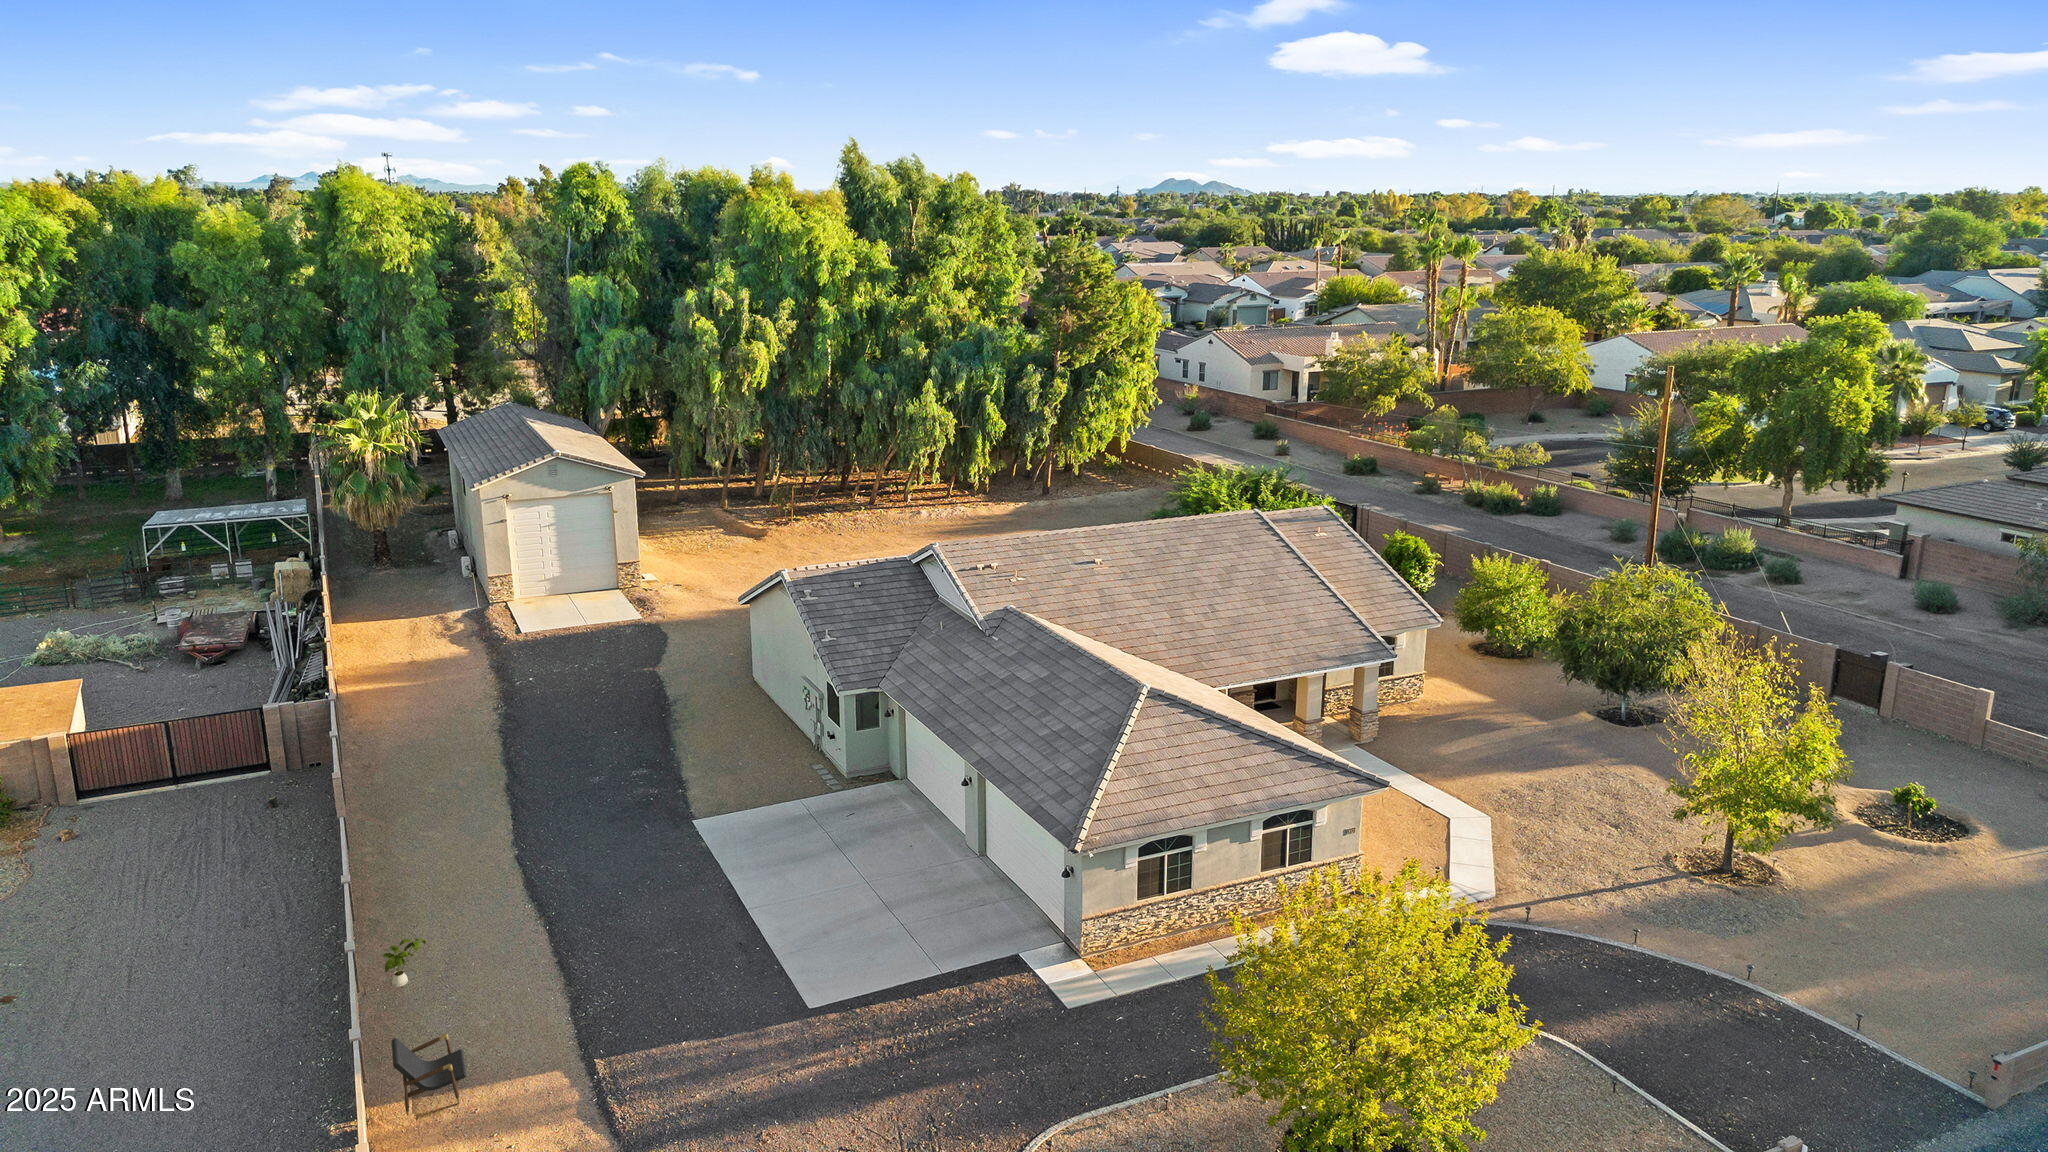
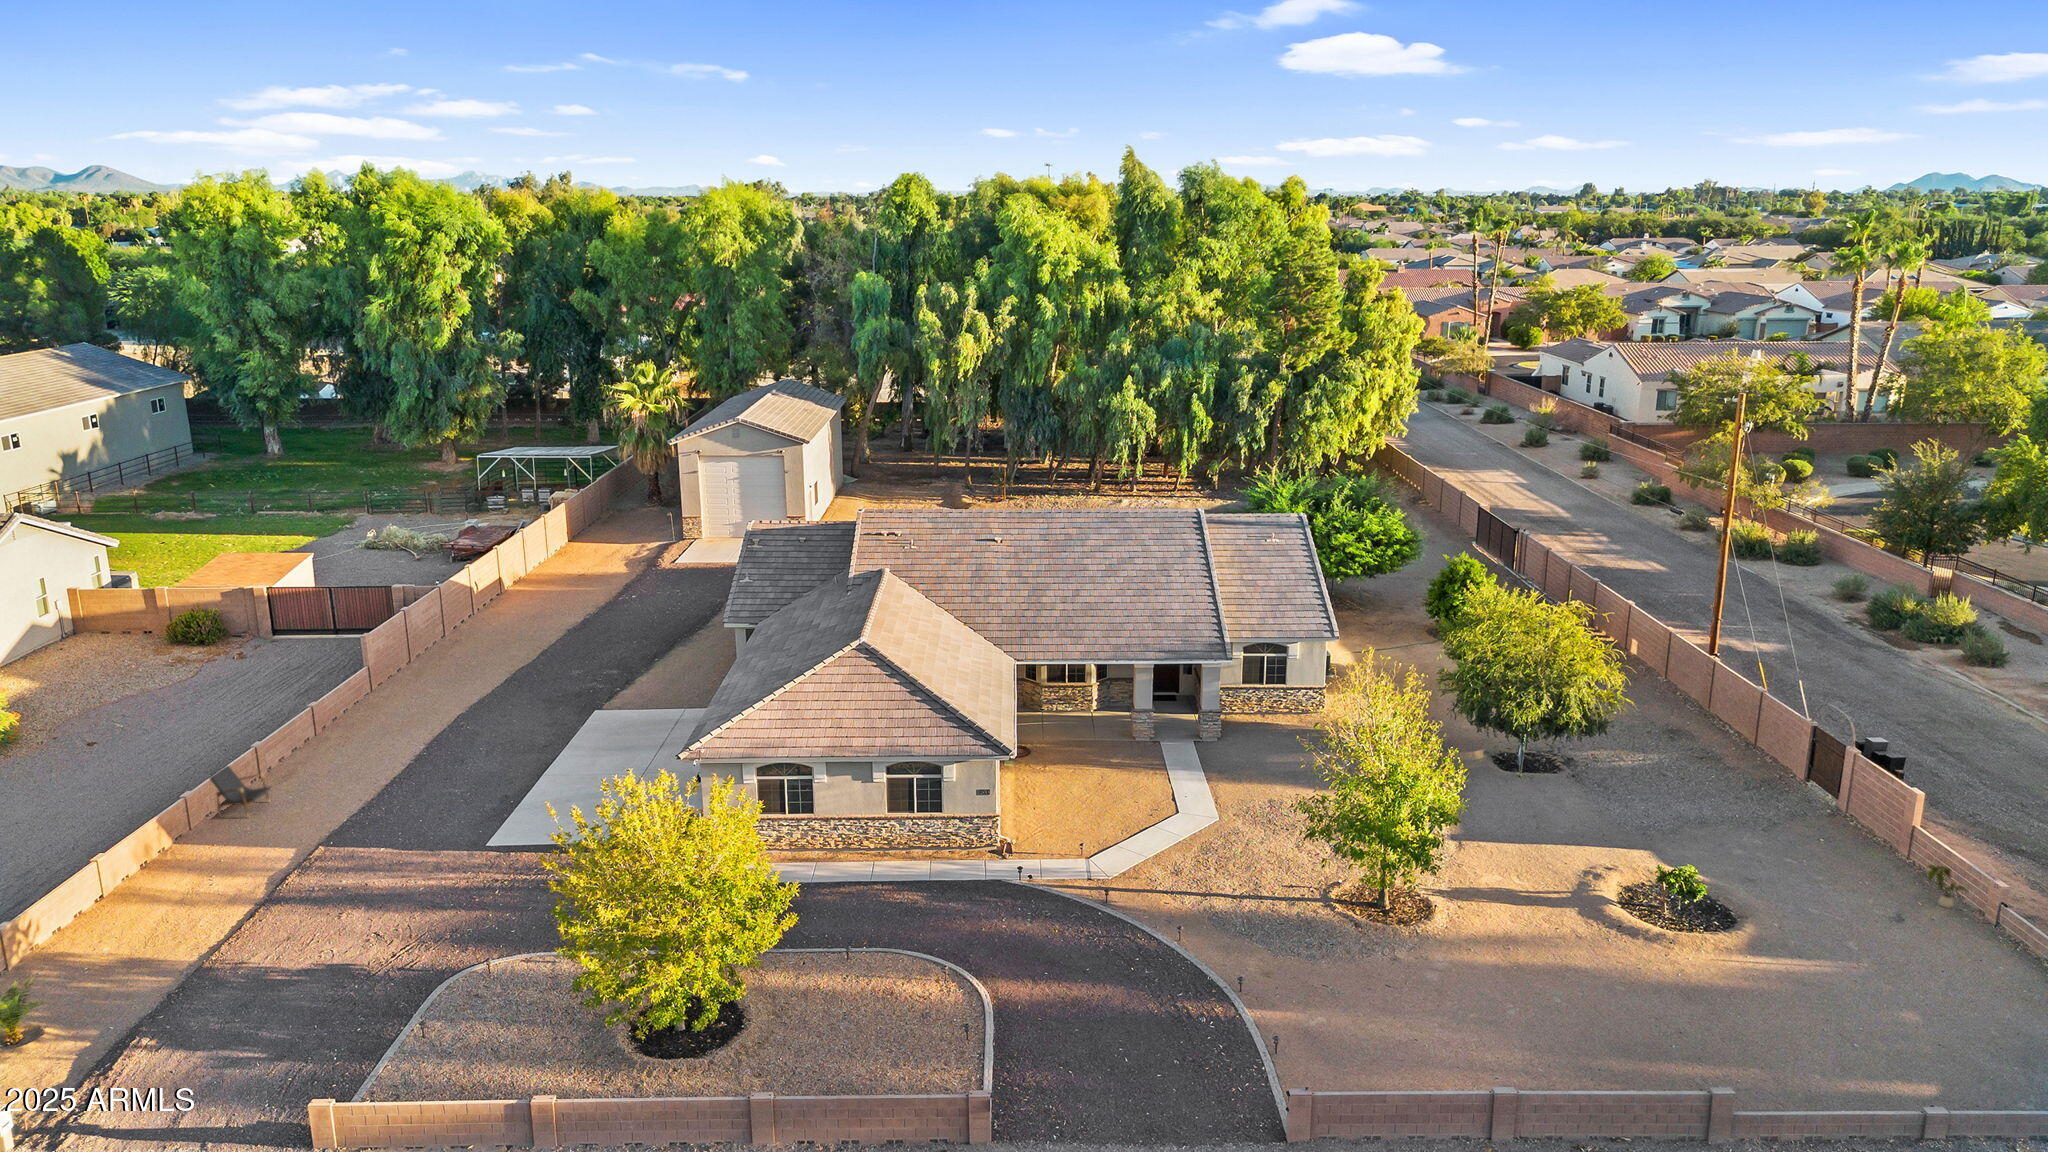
house plant: present [383,938,426,987] -> present [1928,865,1968,908]

